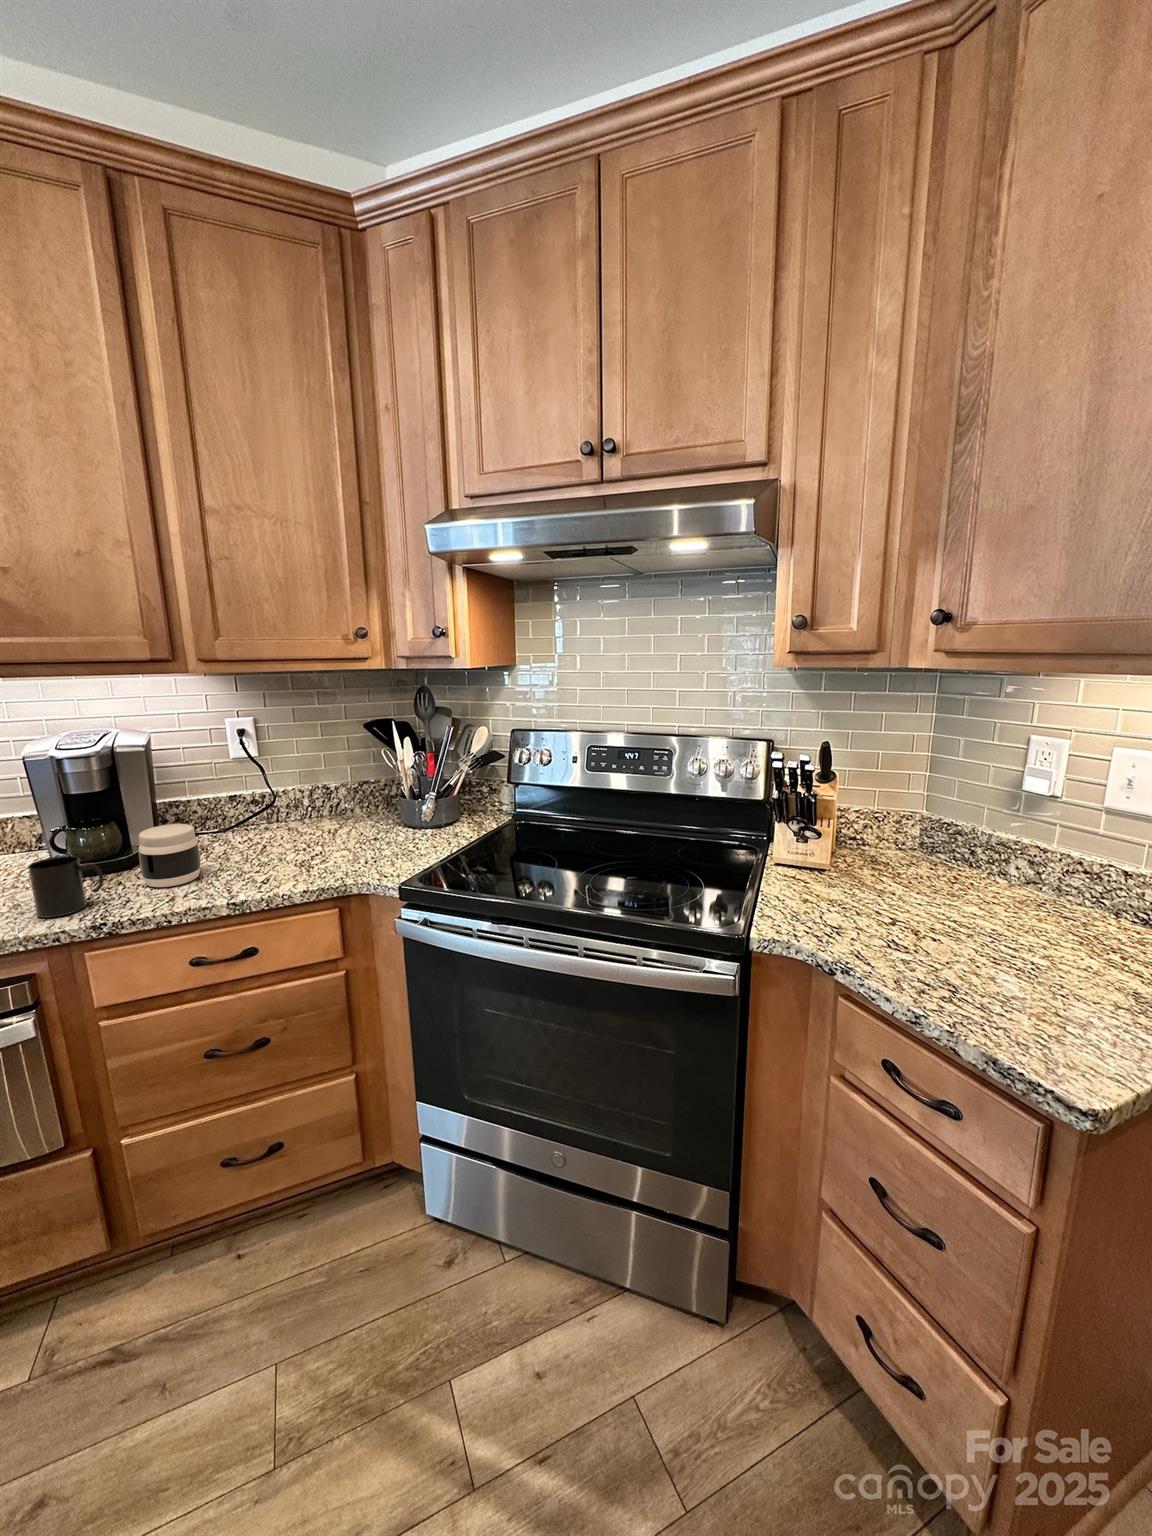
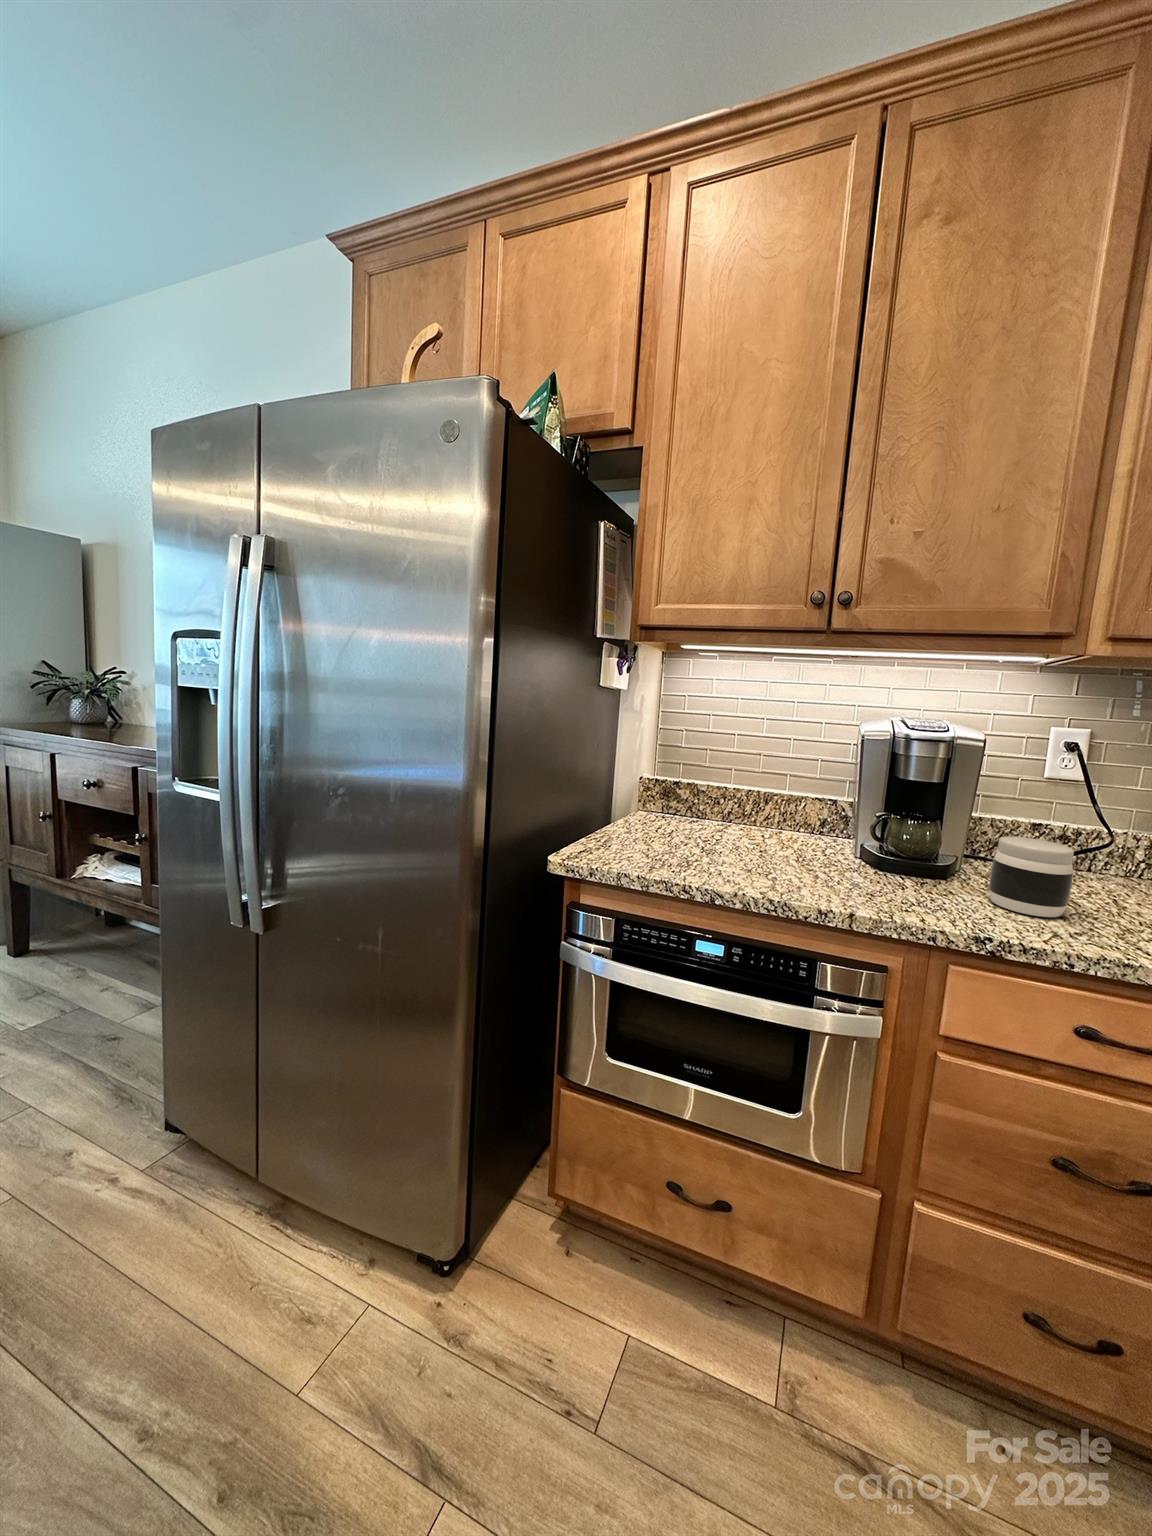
mug: present [28,855,104,918] -> none [893,842,969,913]

